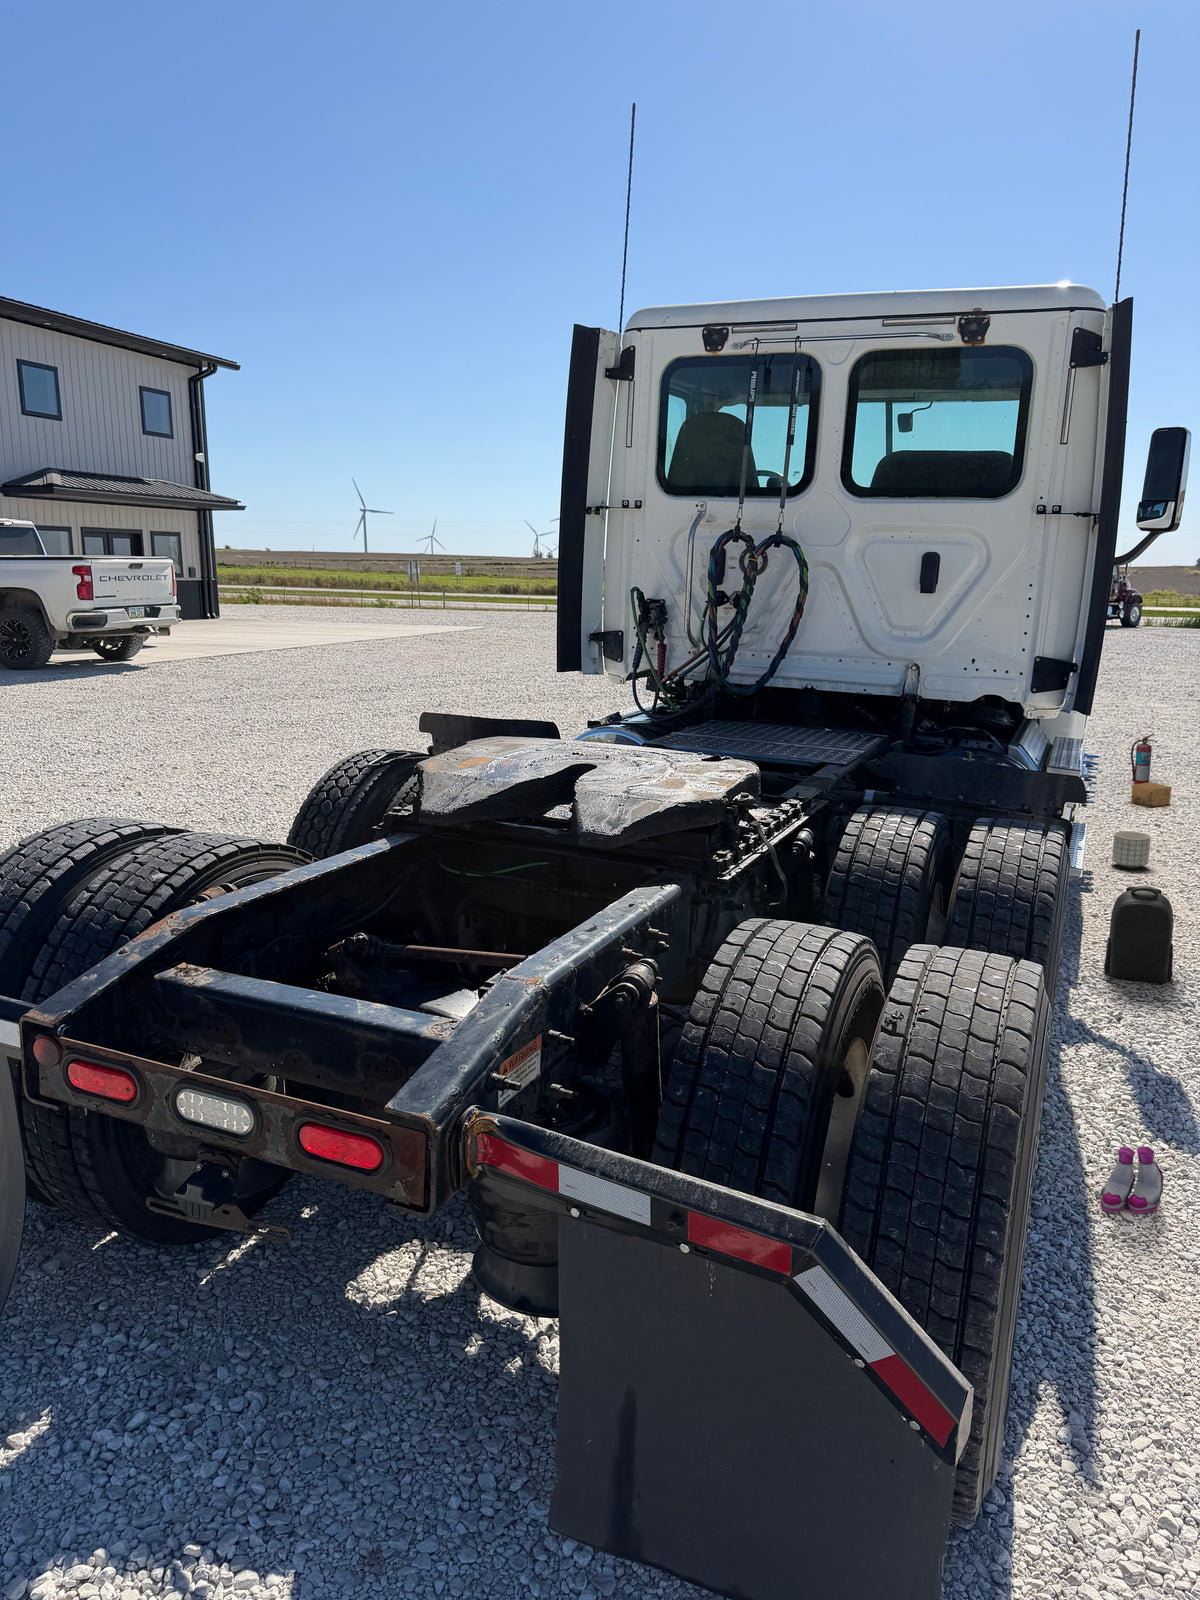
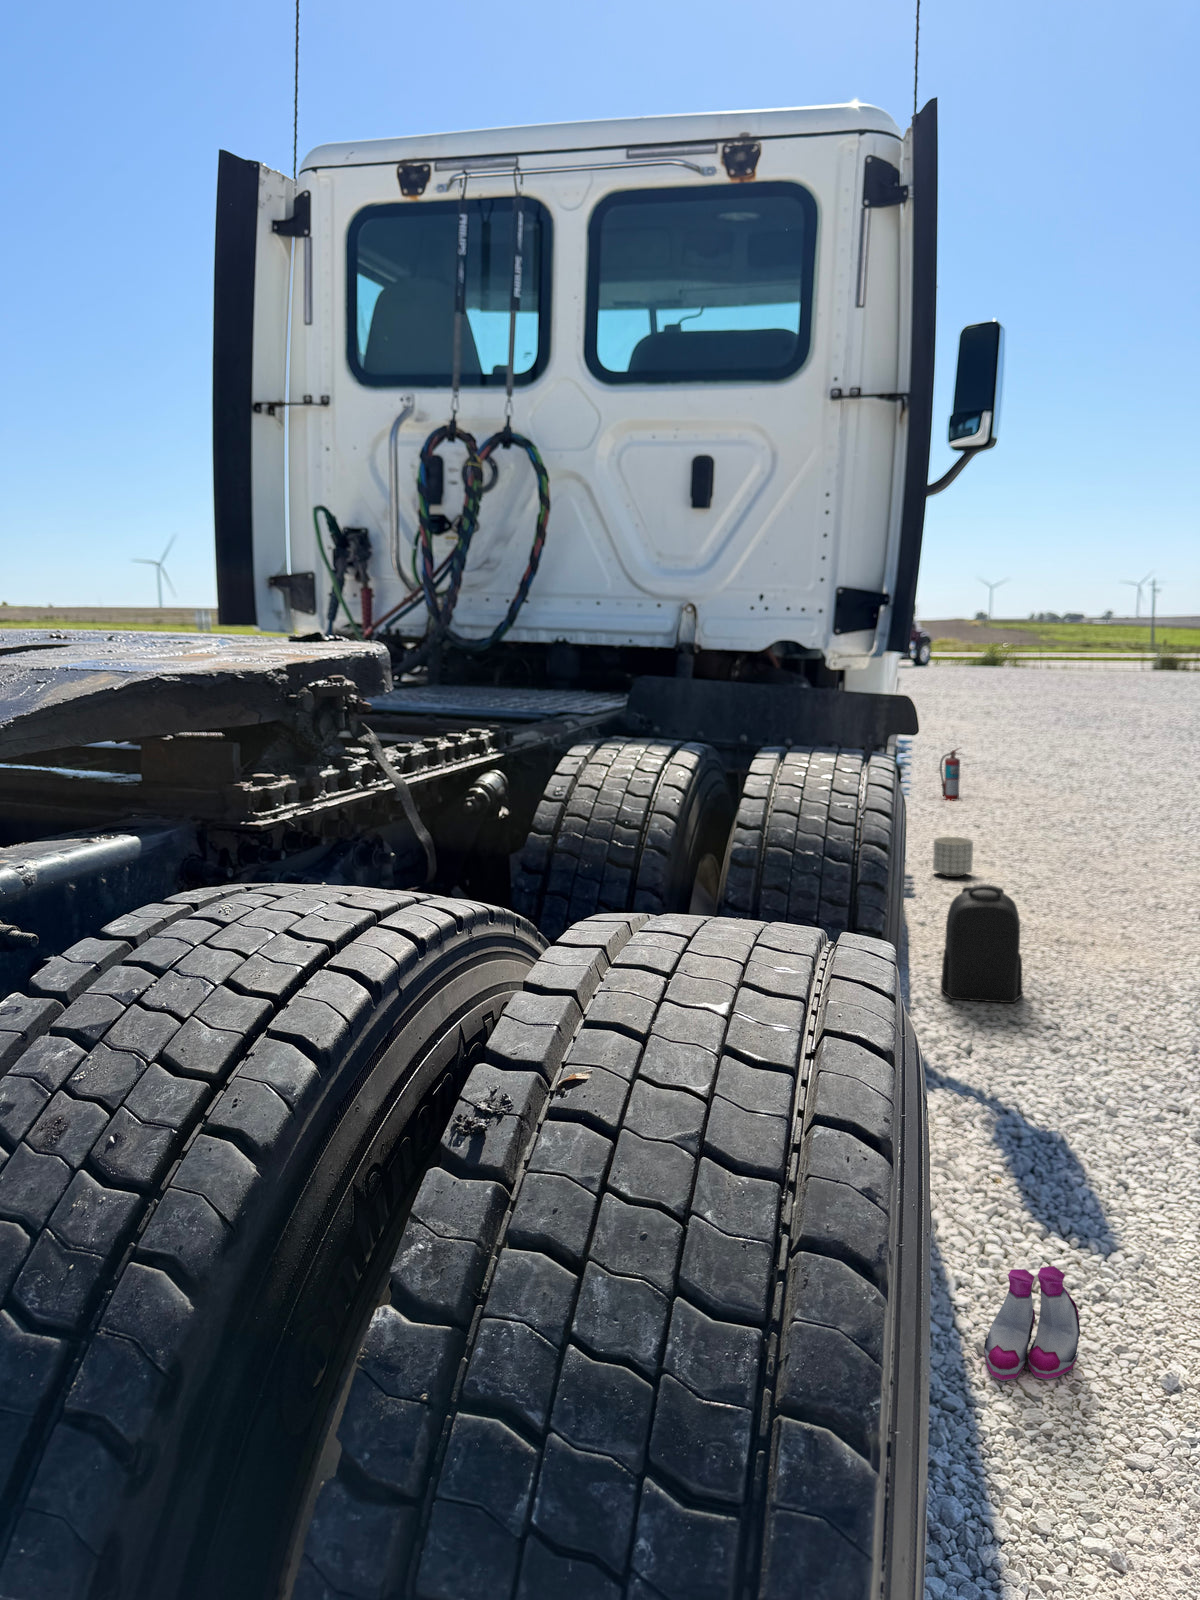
cardboard box: present [1131,782,1171,808] -> none [944,794,984,820]

